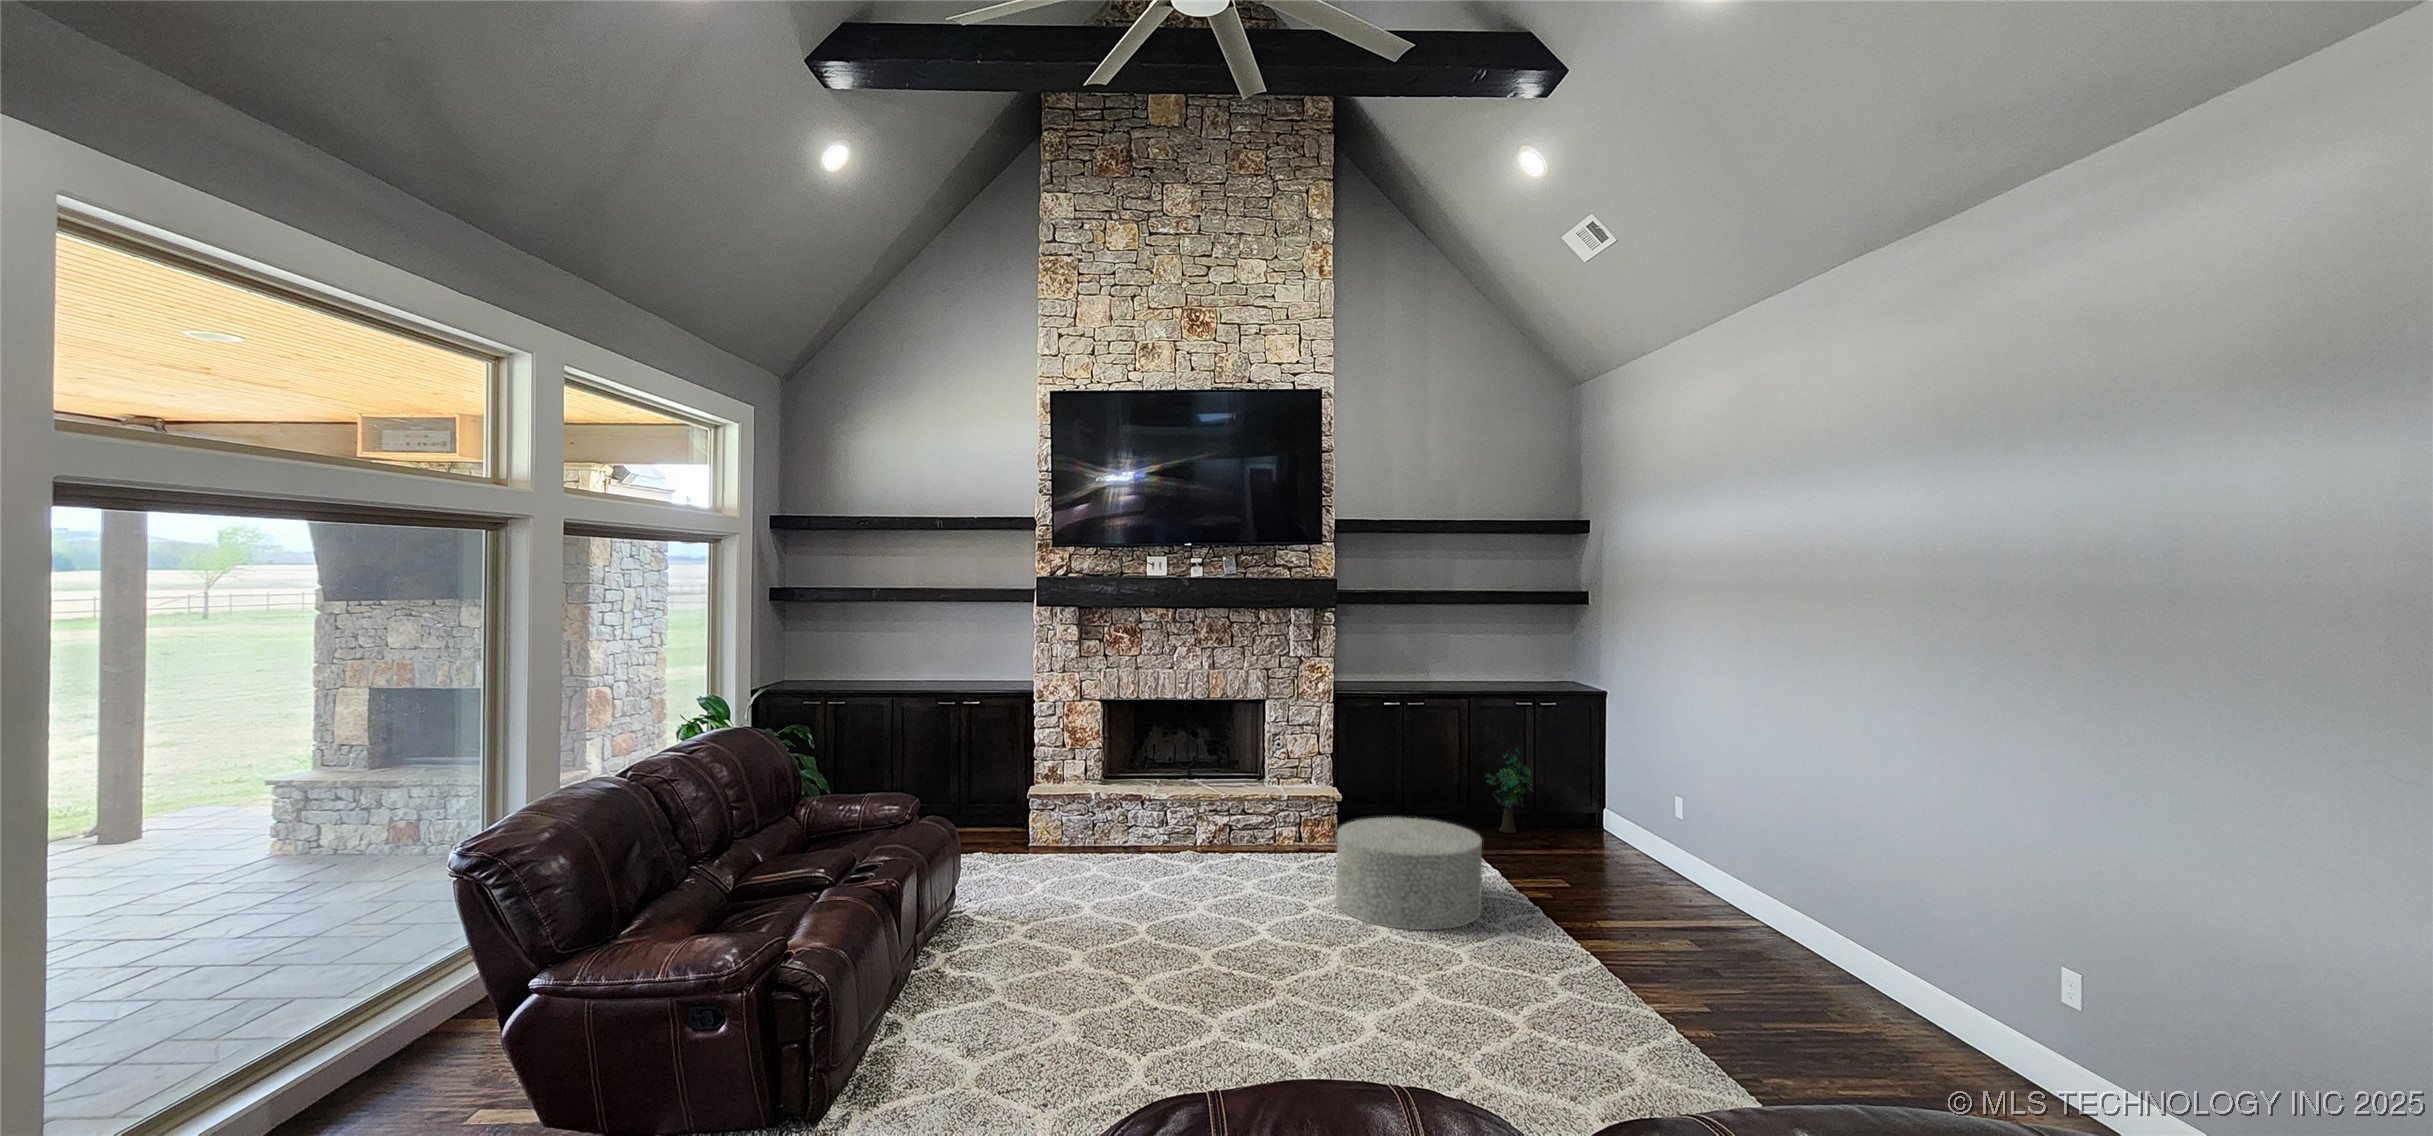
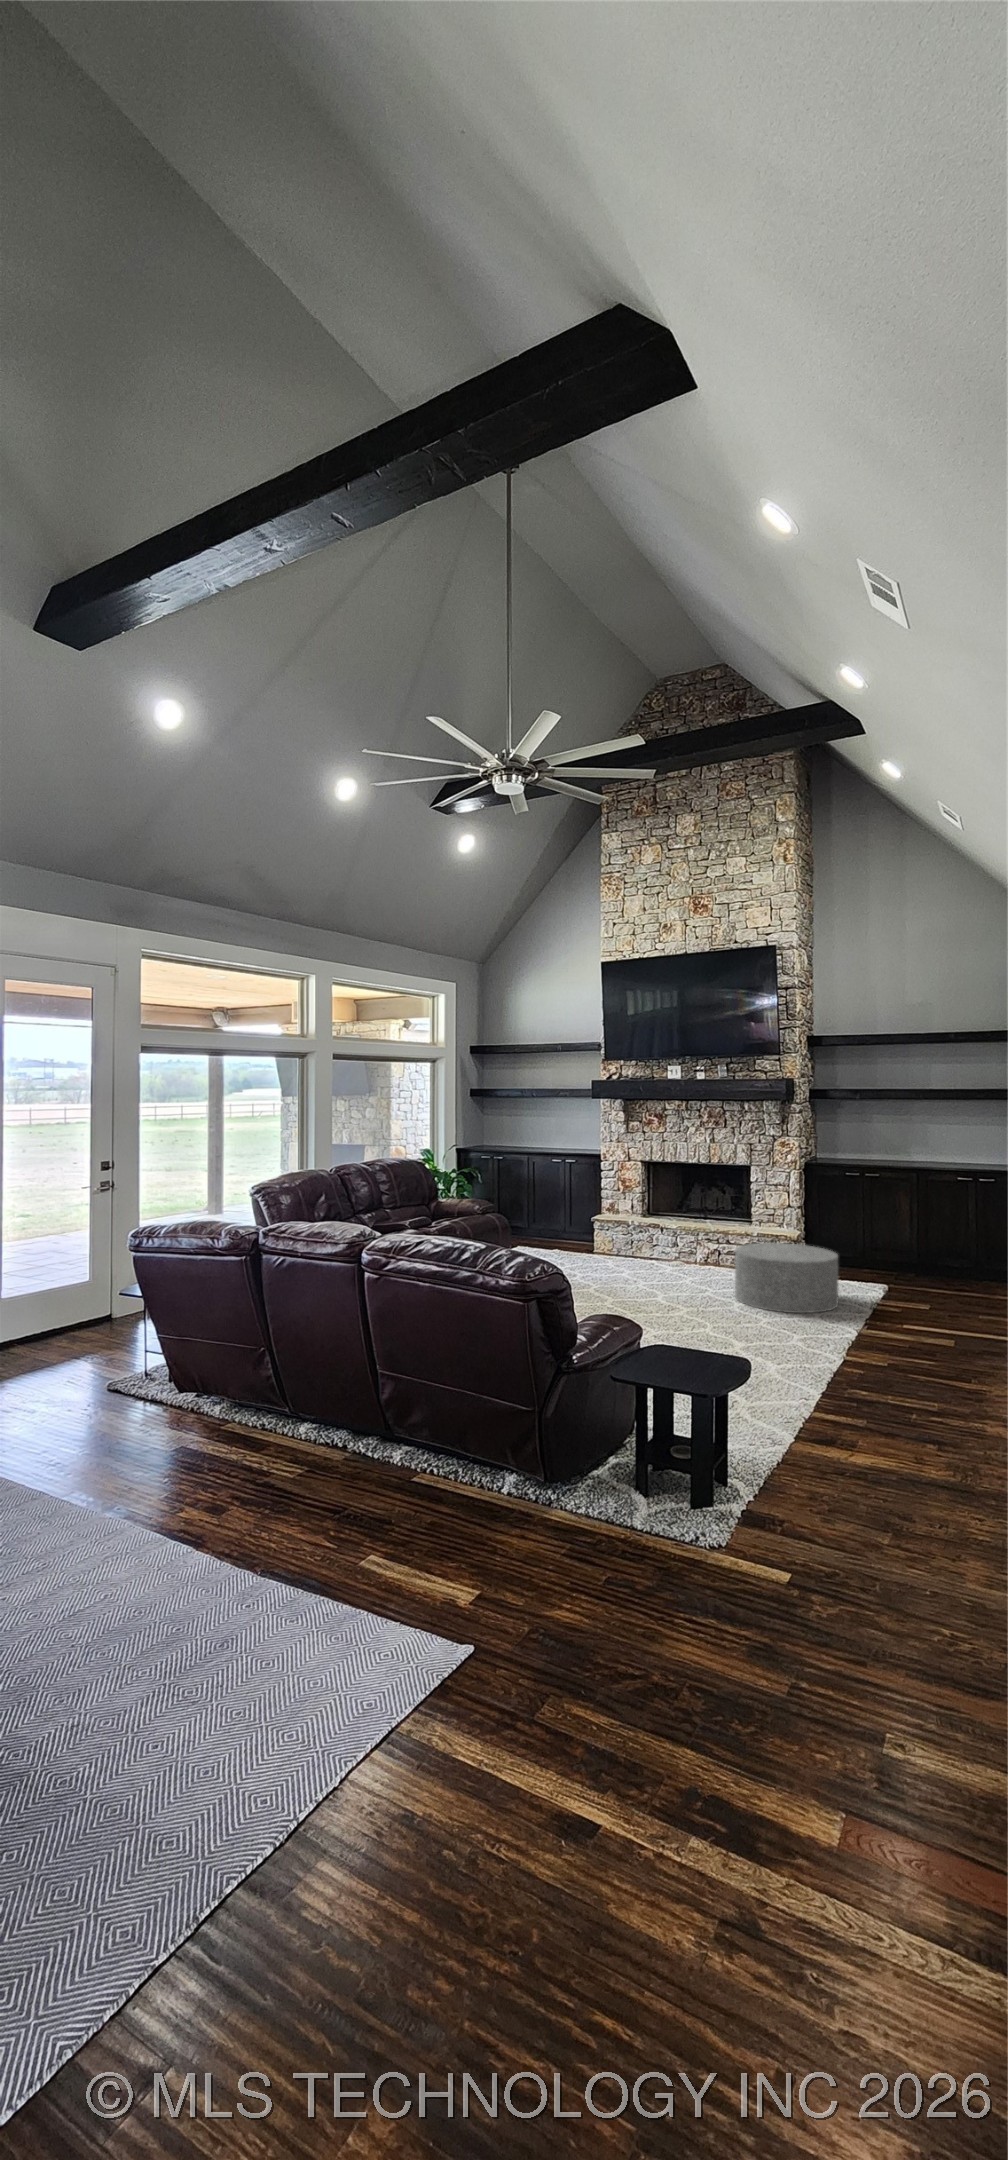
decorative plant: present [1485,747,1534,833] -> none [925,1211,970,1279]

